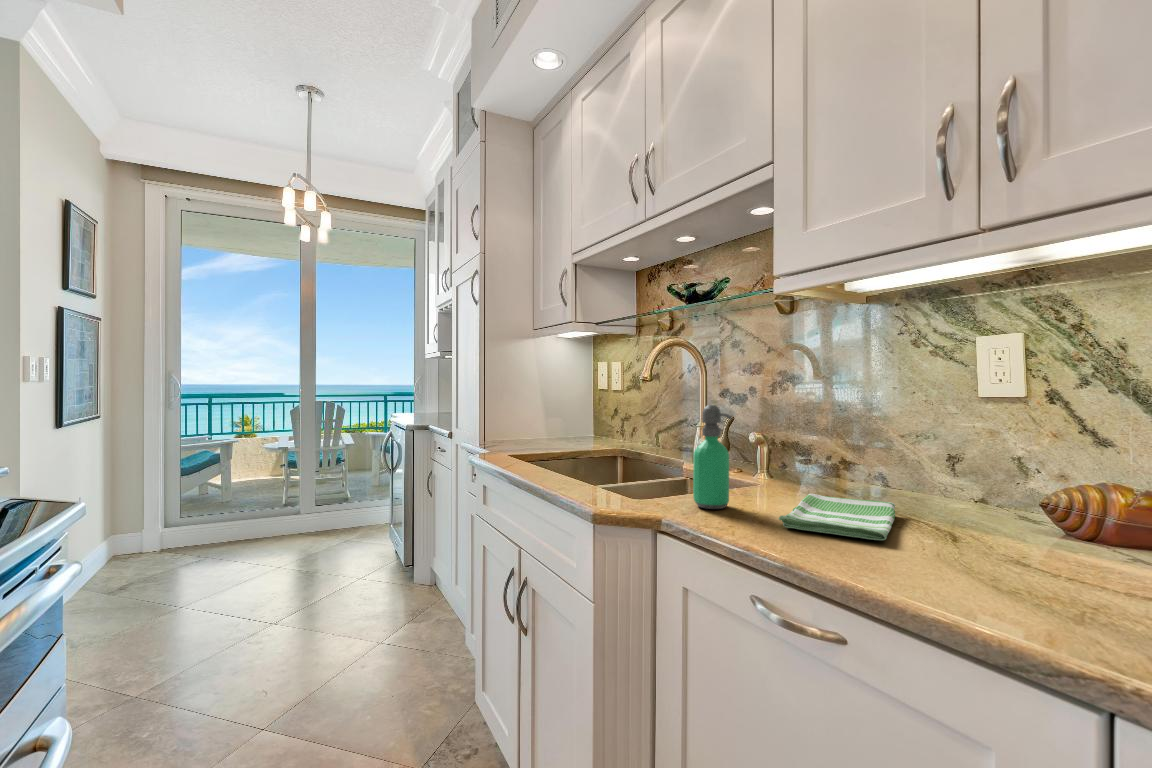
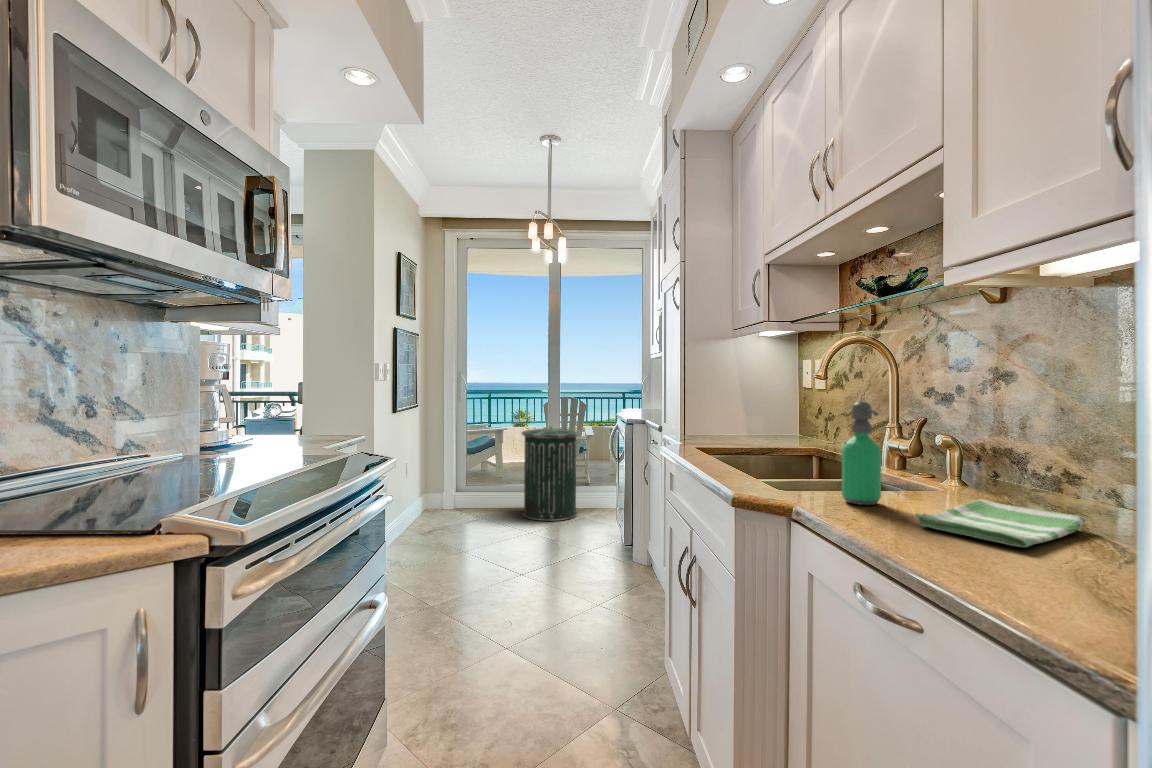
trash can: none [260,435,336,548] -> present [522,427,579,521]

